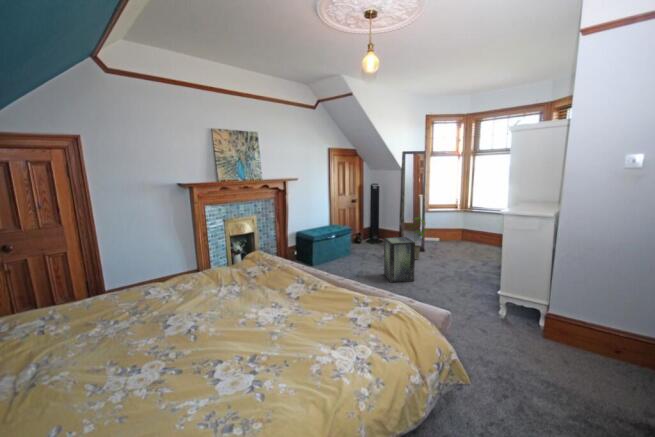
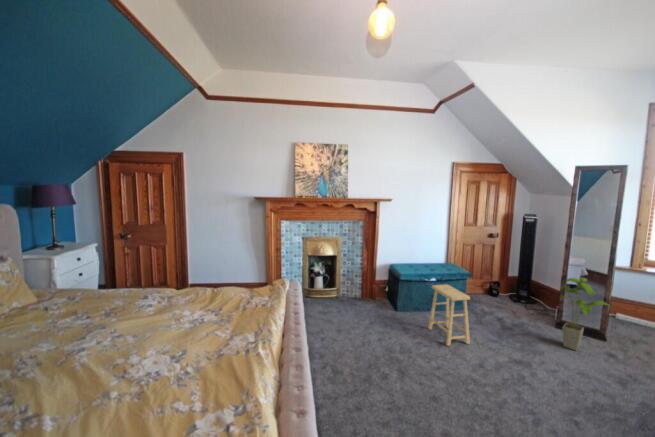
footstool: none [342,236,372,276] -> present [428,284,470,346]
storage box: present [384,237,415,282] -> none [481,299,533,387]

